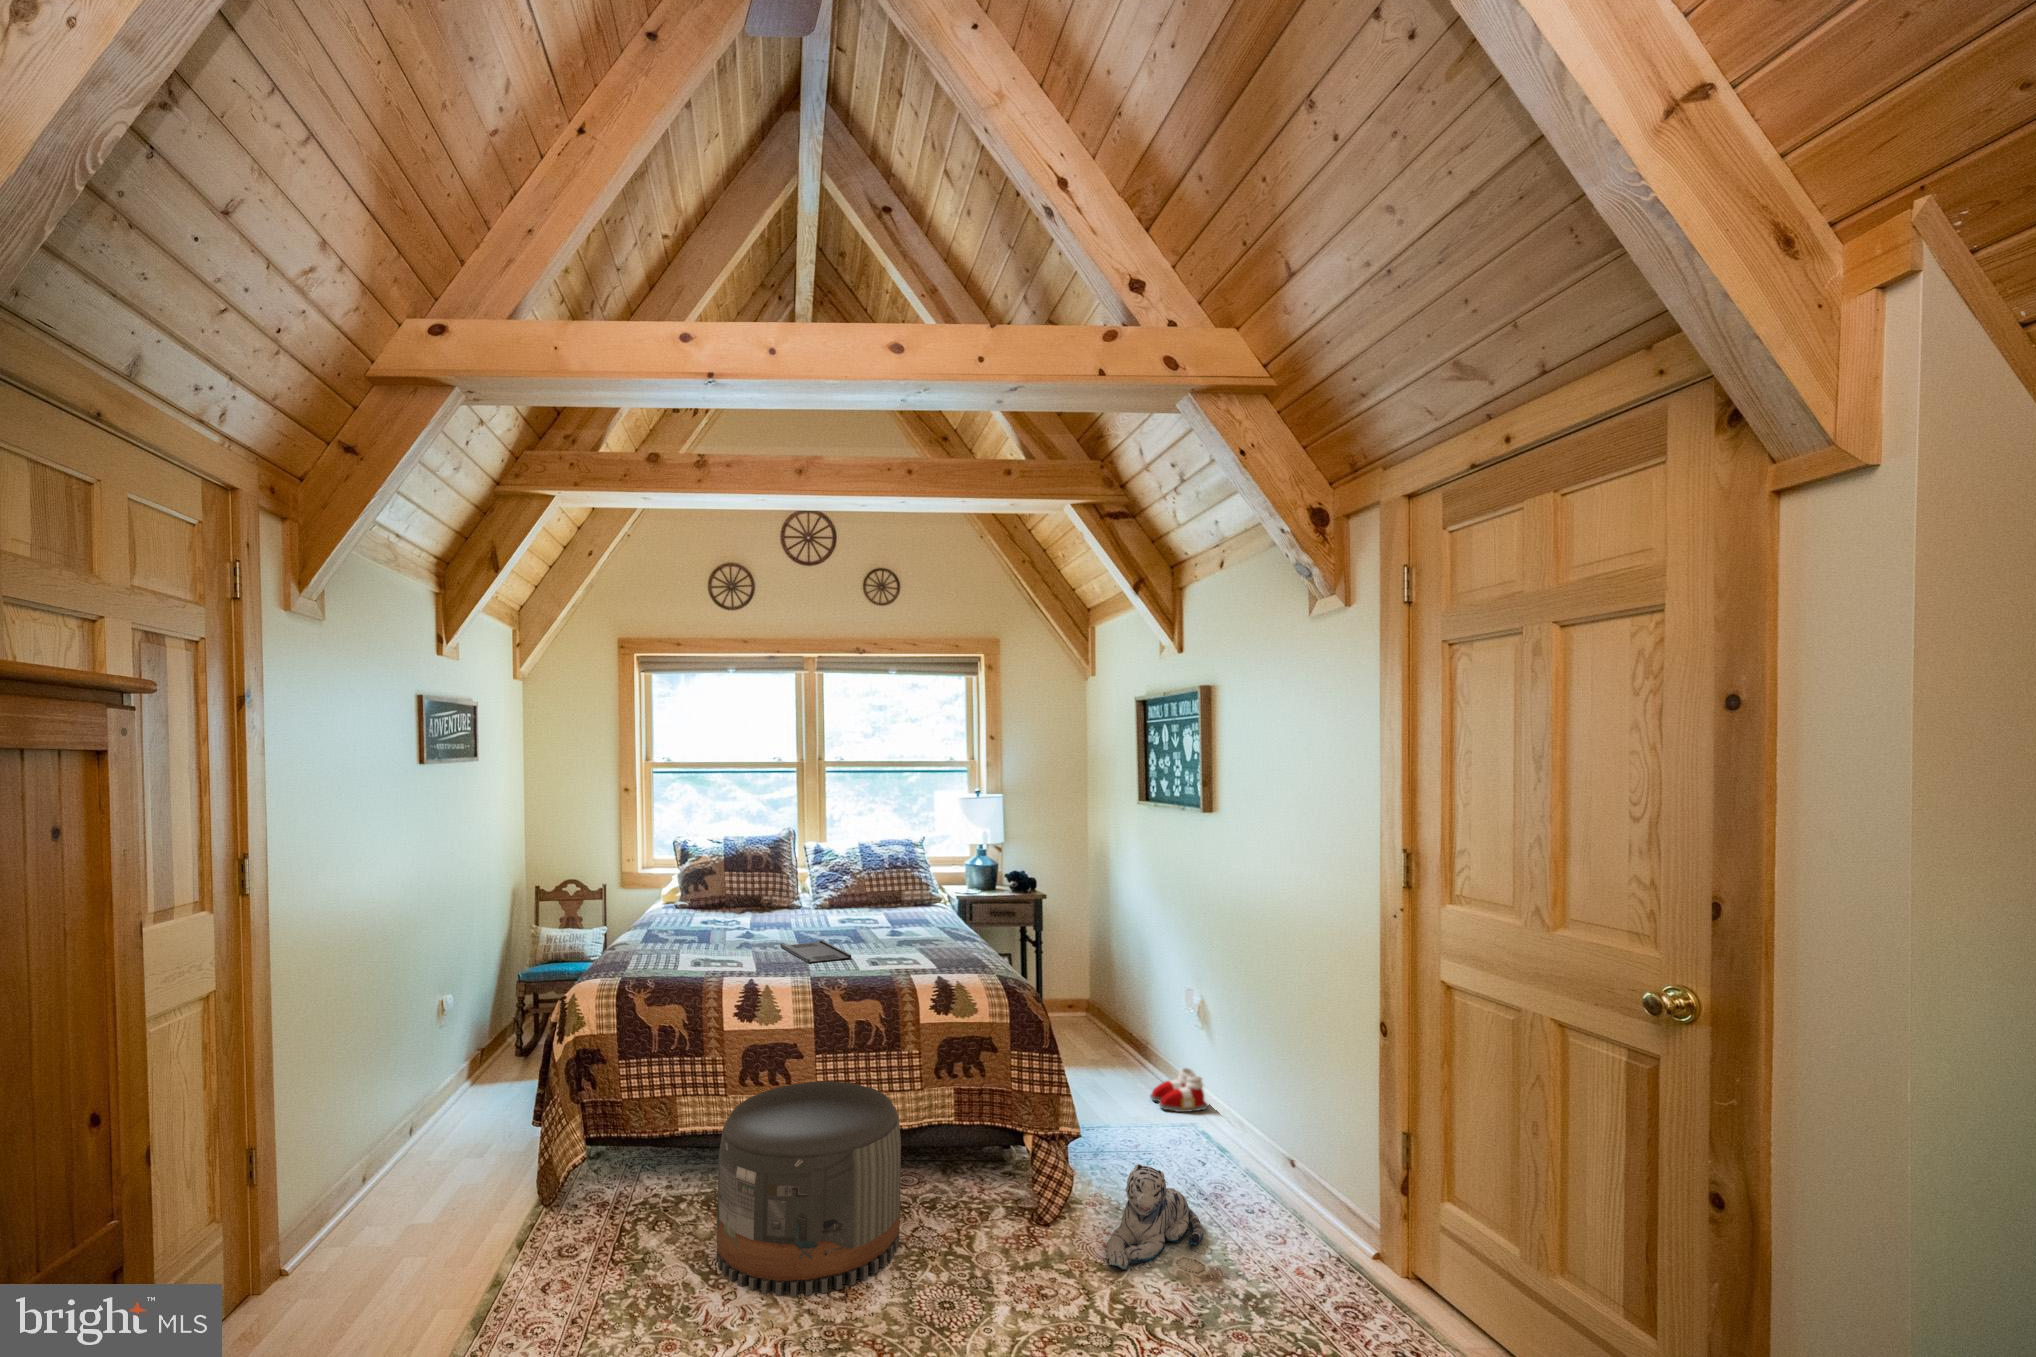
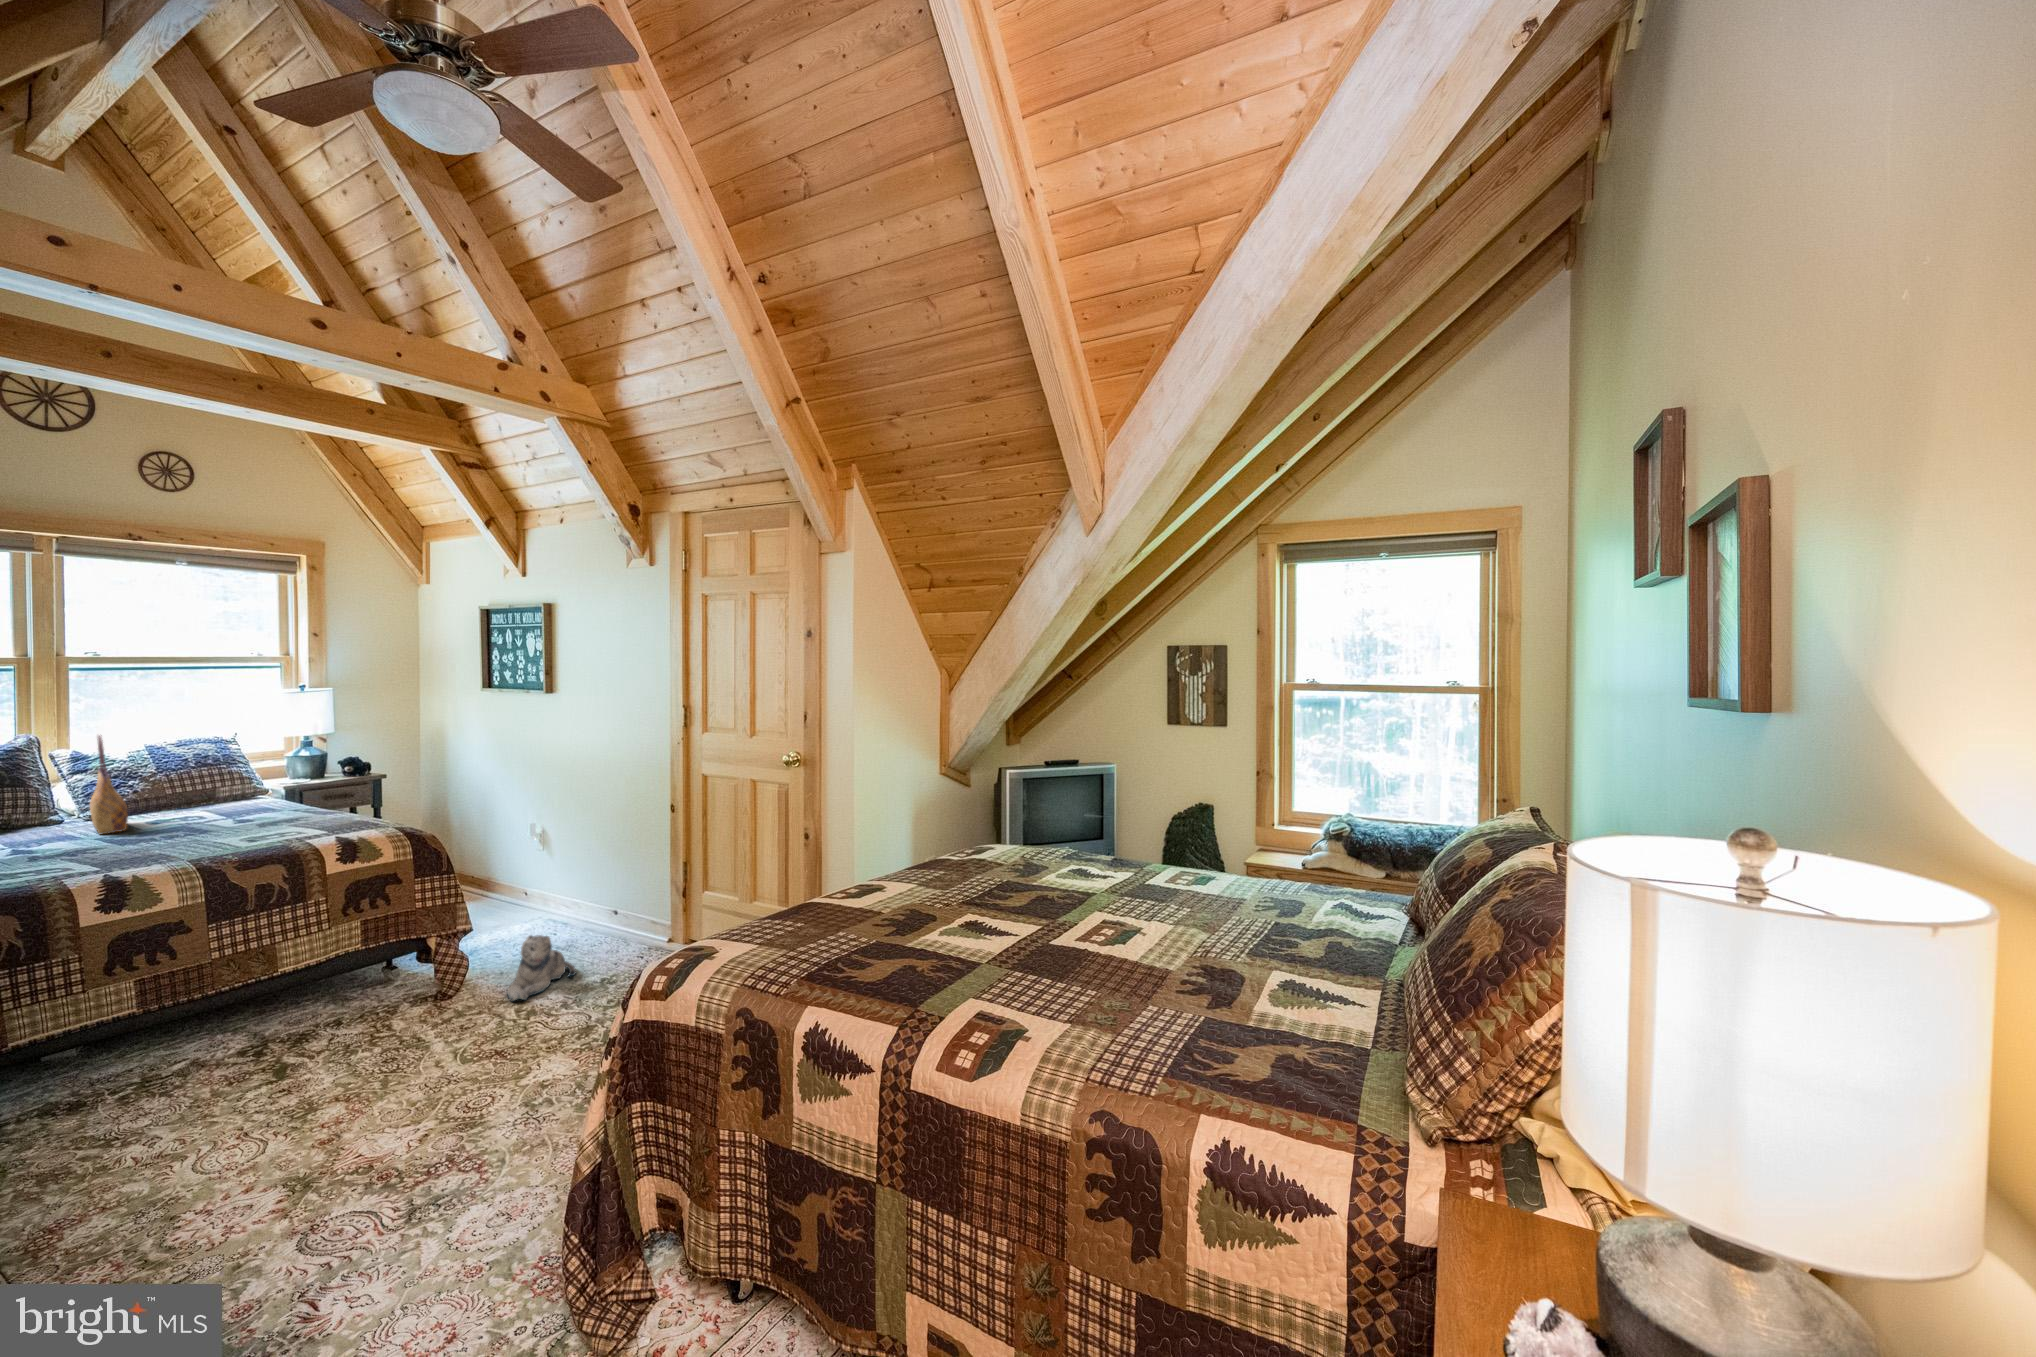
tote bag: none [791,832,820,934] -> present [90,735,128,835]
tray: present [780,940,851,963] -> none [101,833,212,850]
slippers: present [1150,1068,1208,1112] -> none [506,888,557,919]
pouf: present [716,1082,901,1296] -> none [117,932,323,1103]

